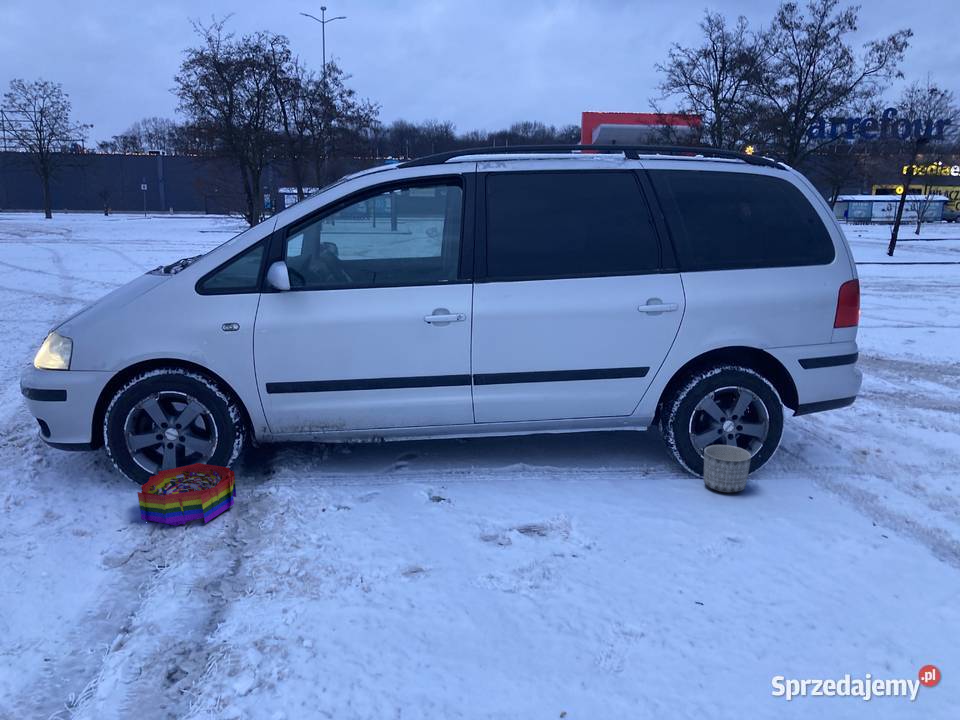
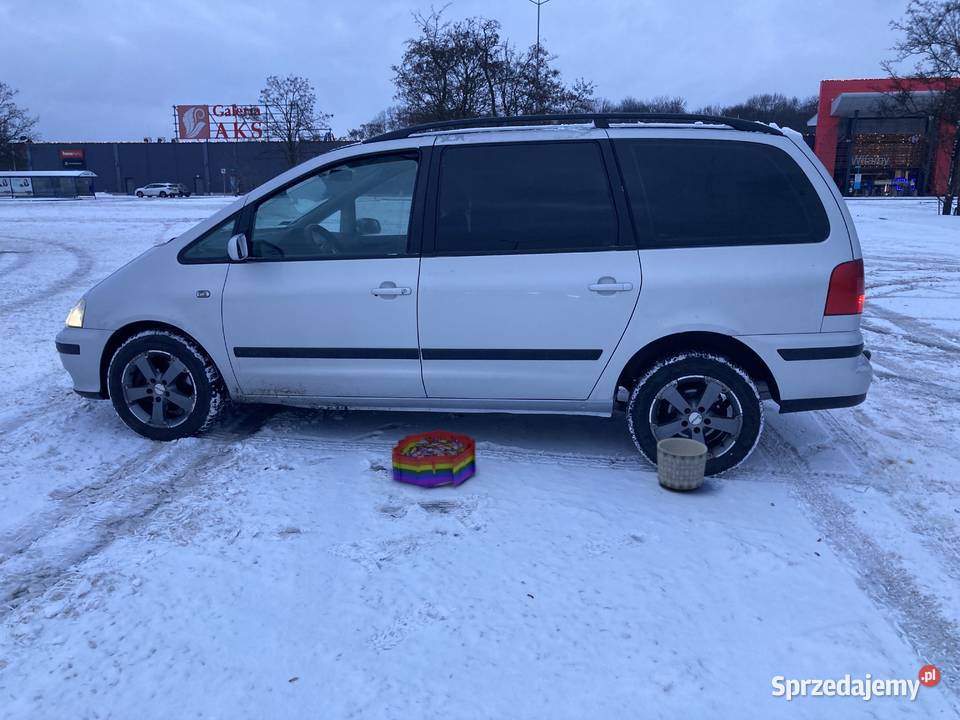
storage bin: present [137,463,236,526] -> present [391,430,476,487]

